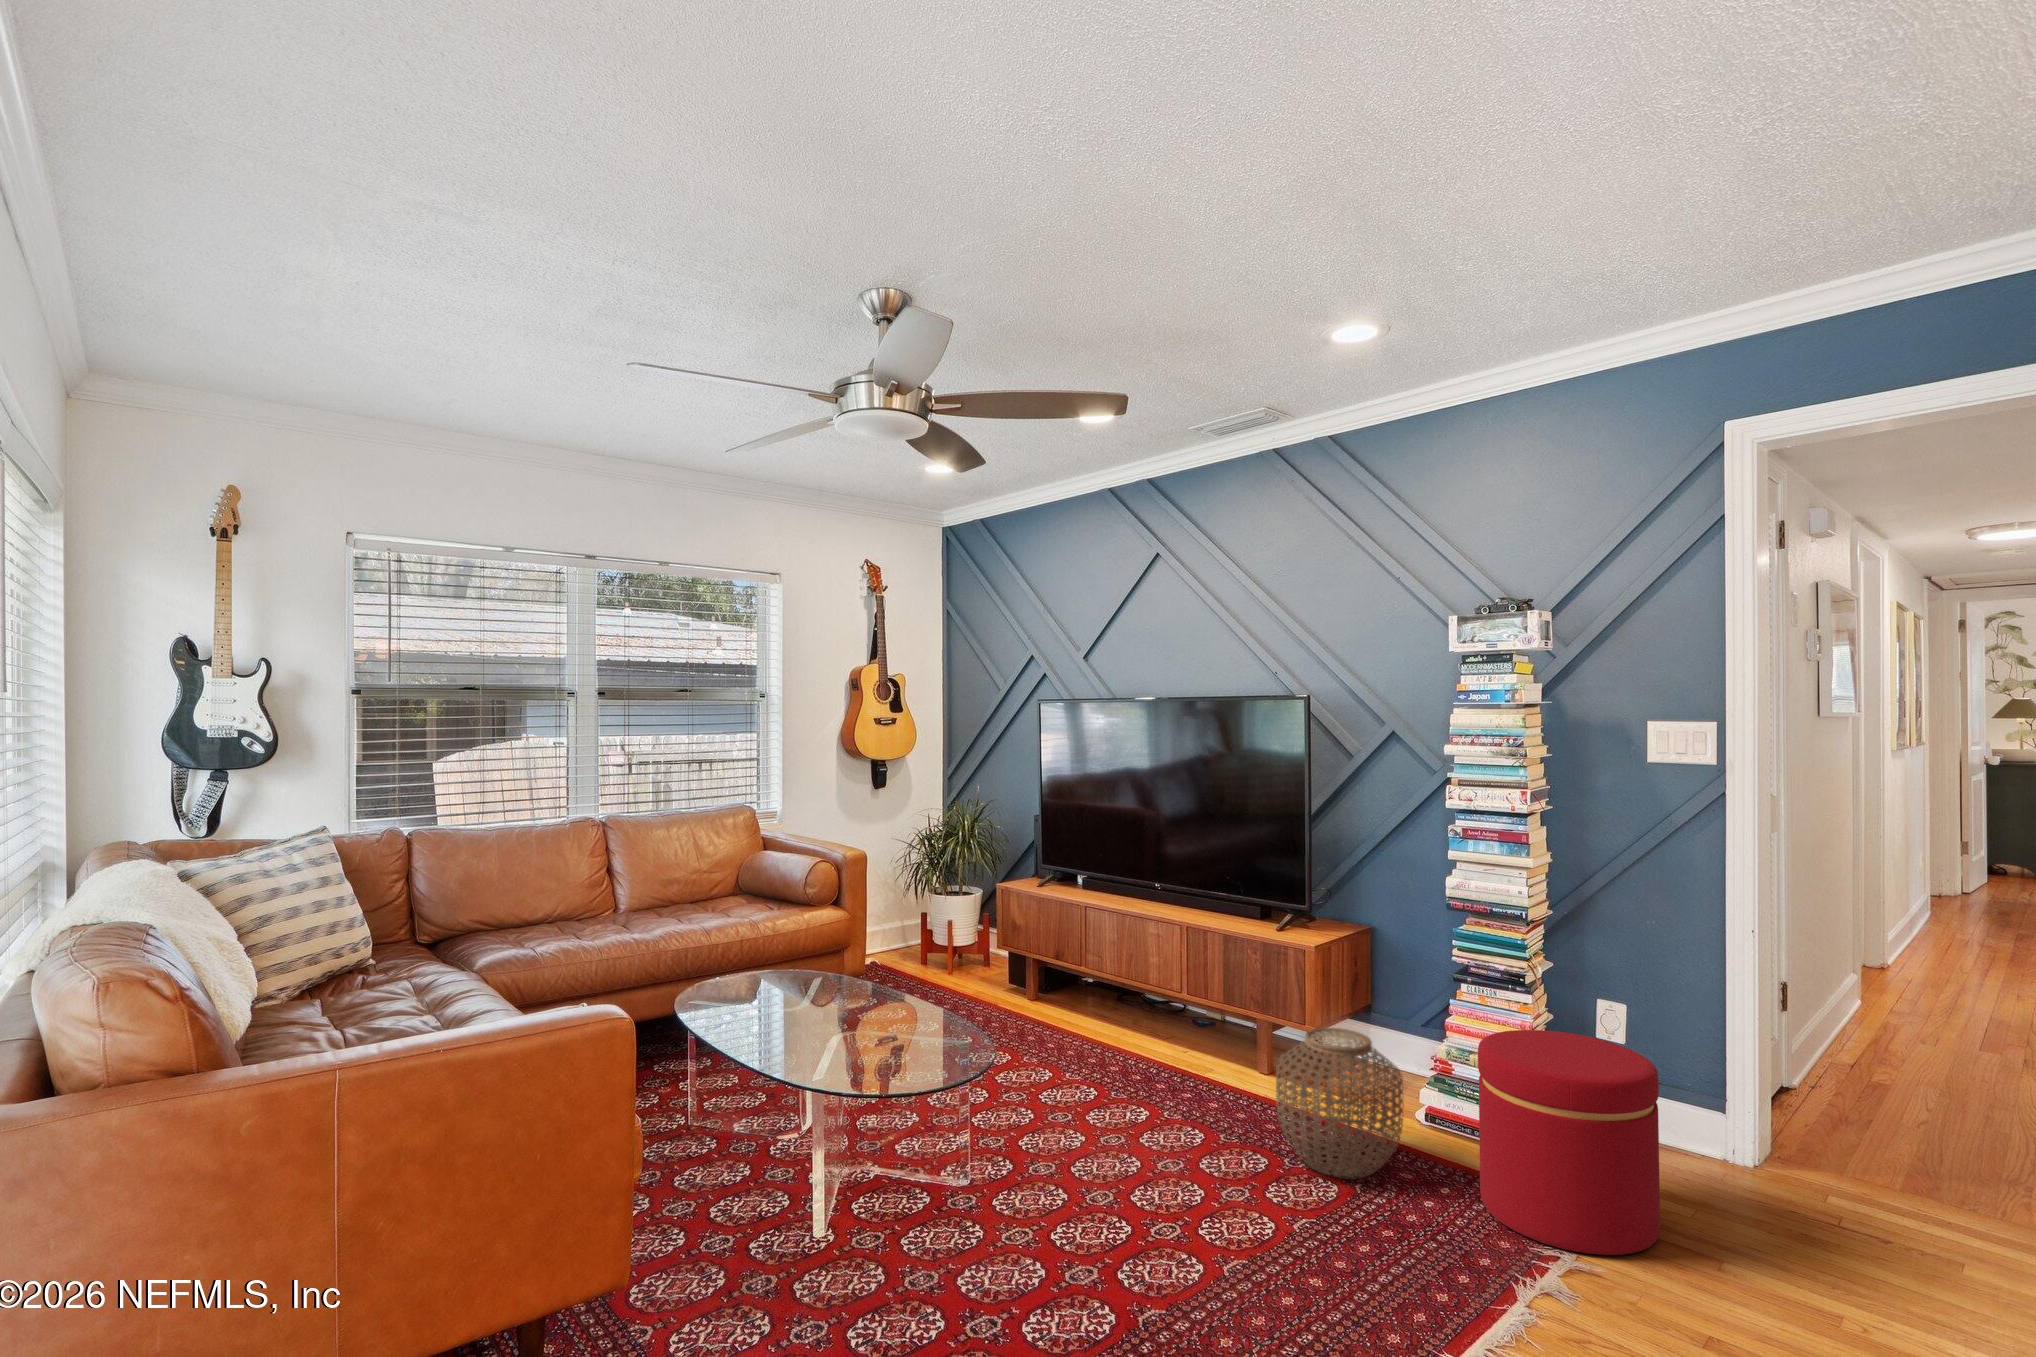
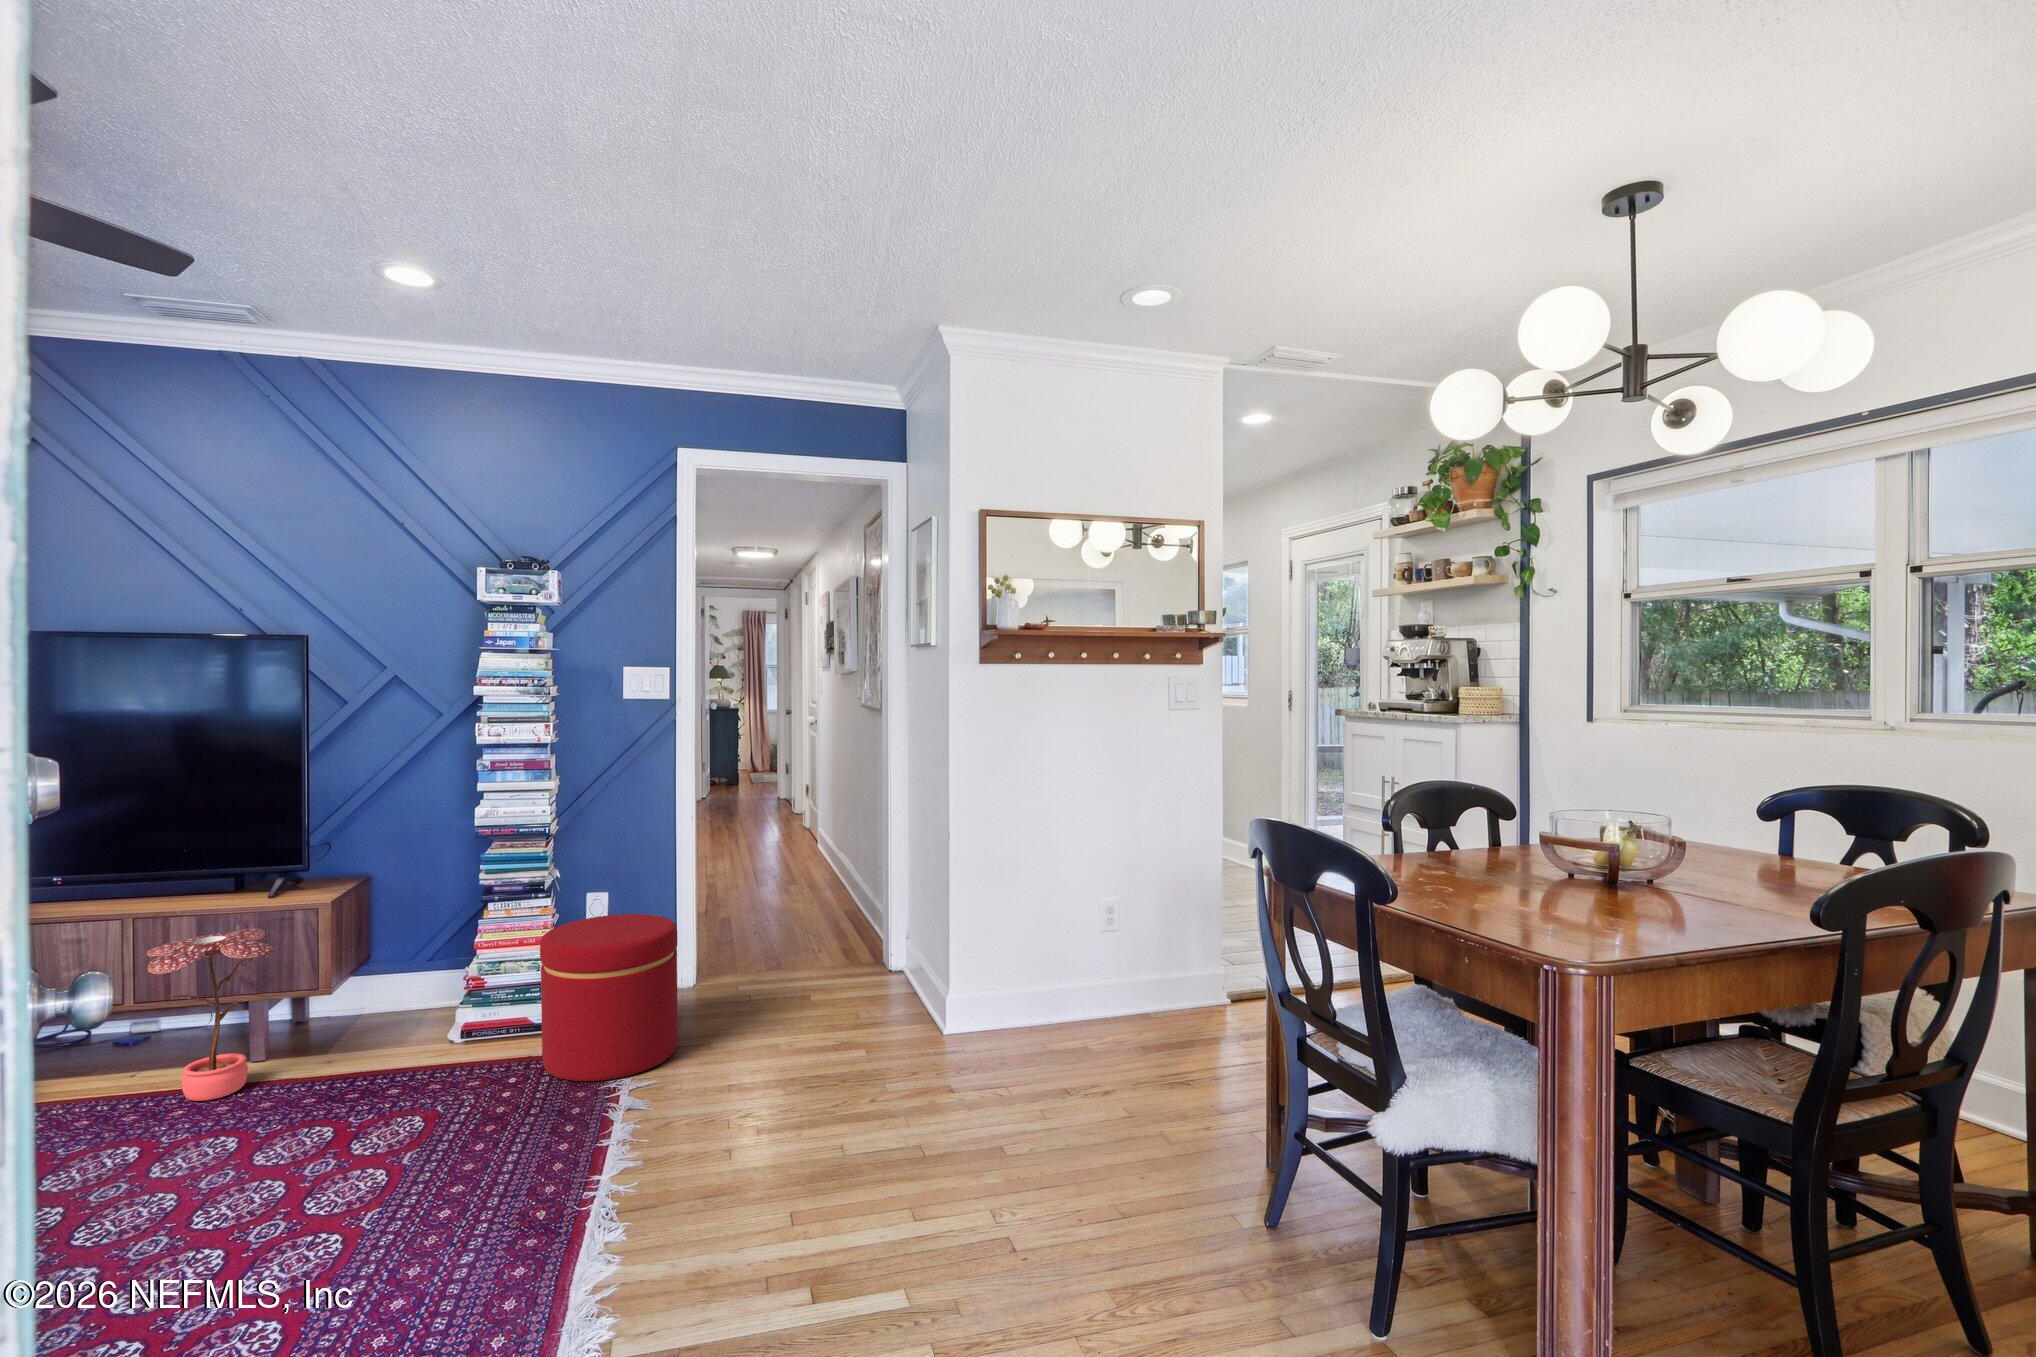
potted plant: none [1175,949,1267,1096] -> present [146,928,274,1101]
woven basket: present [1276,1028,1404,1178] -> none [331,969,471,1115]

